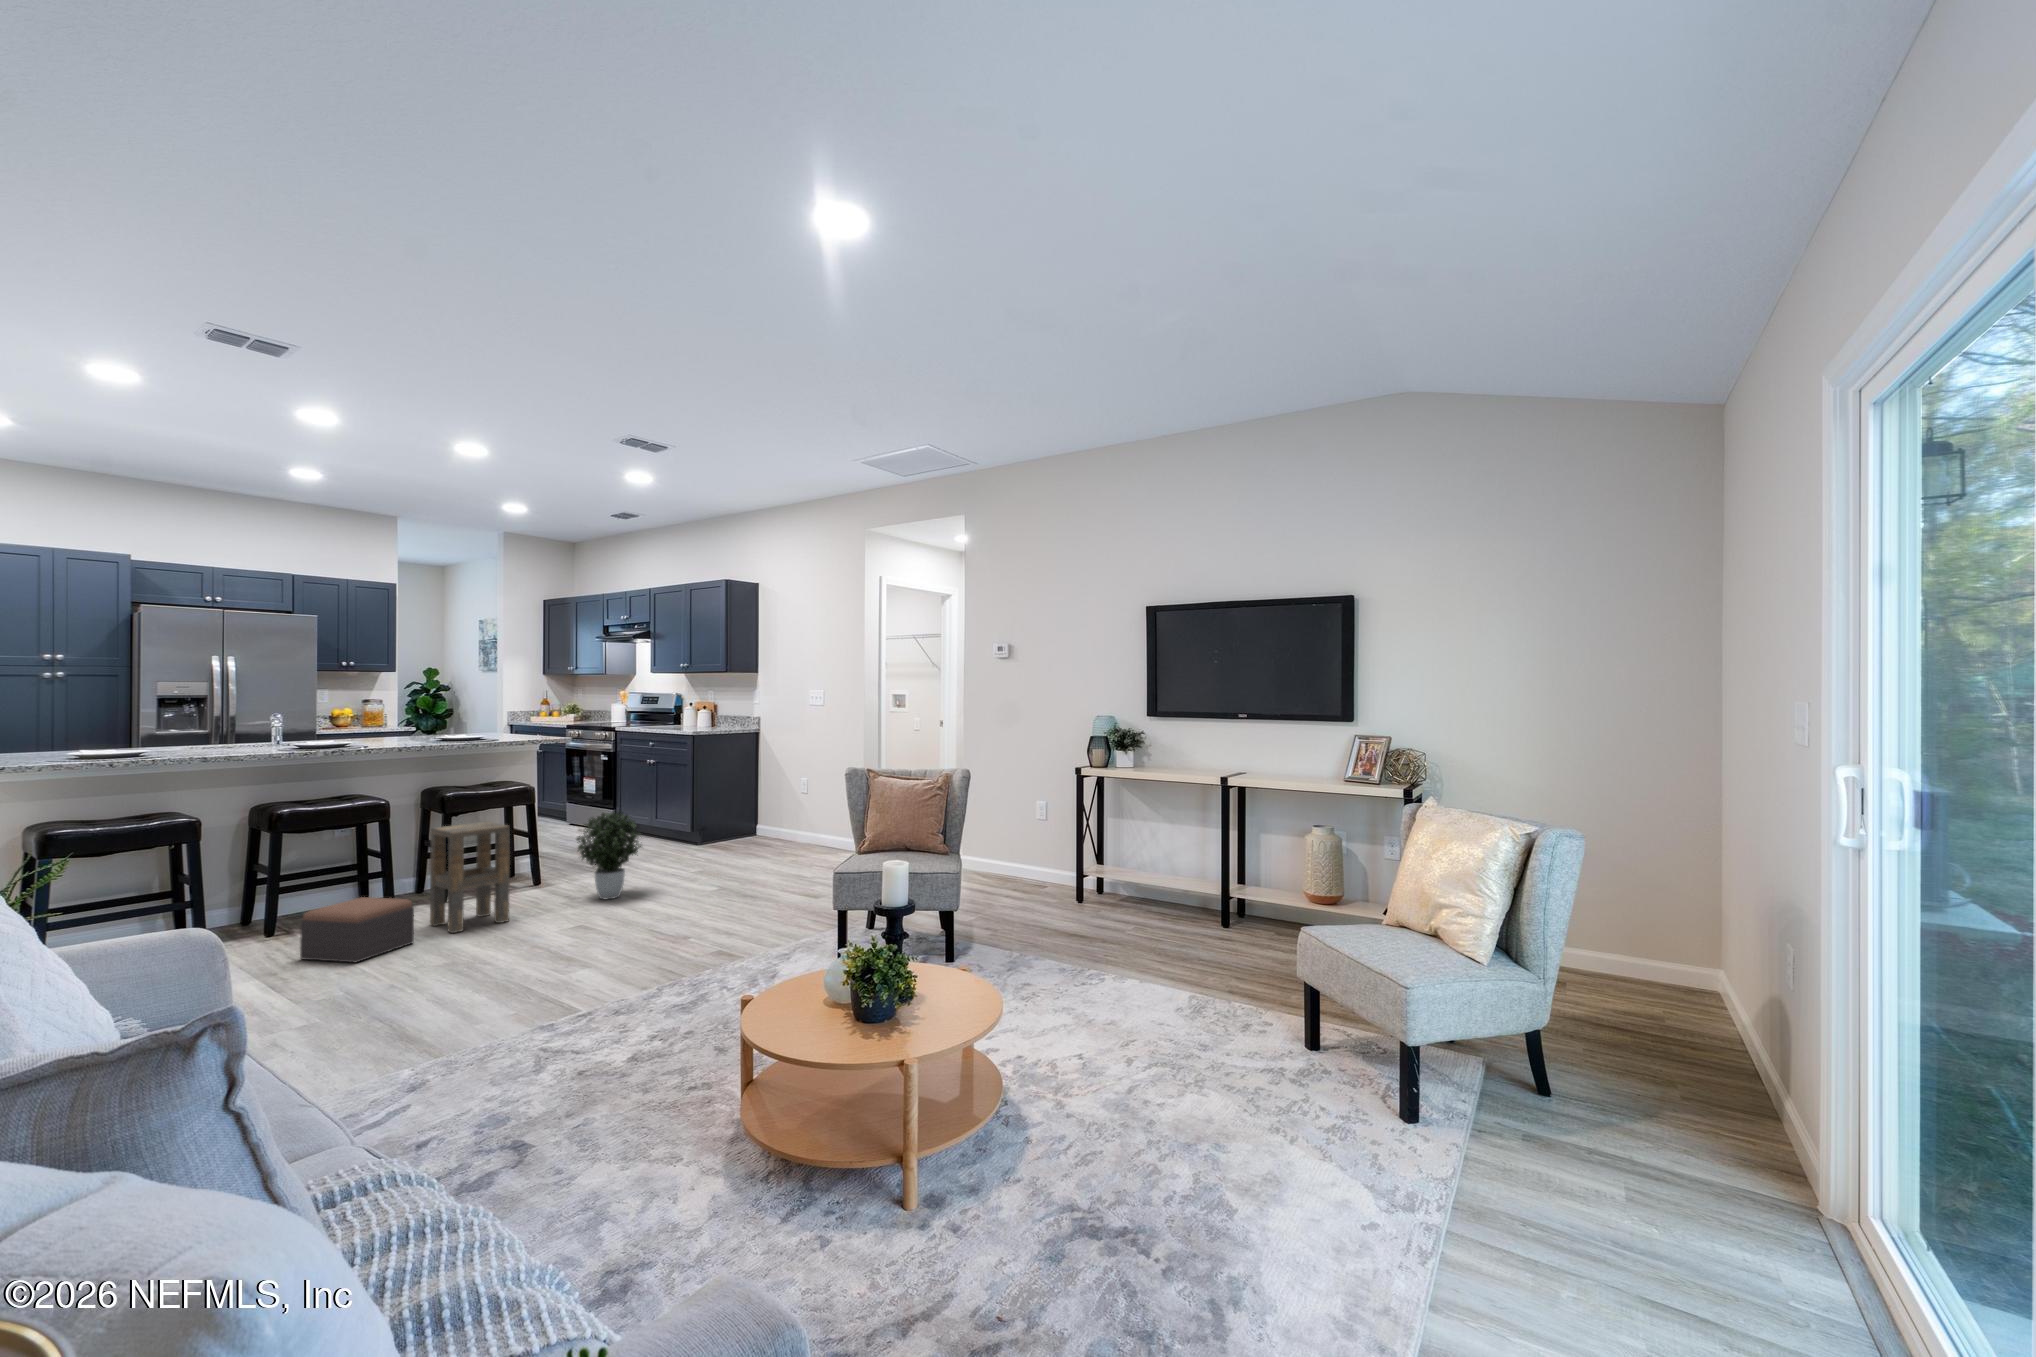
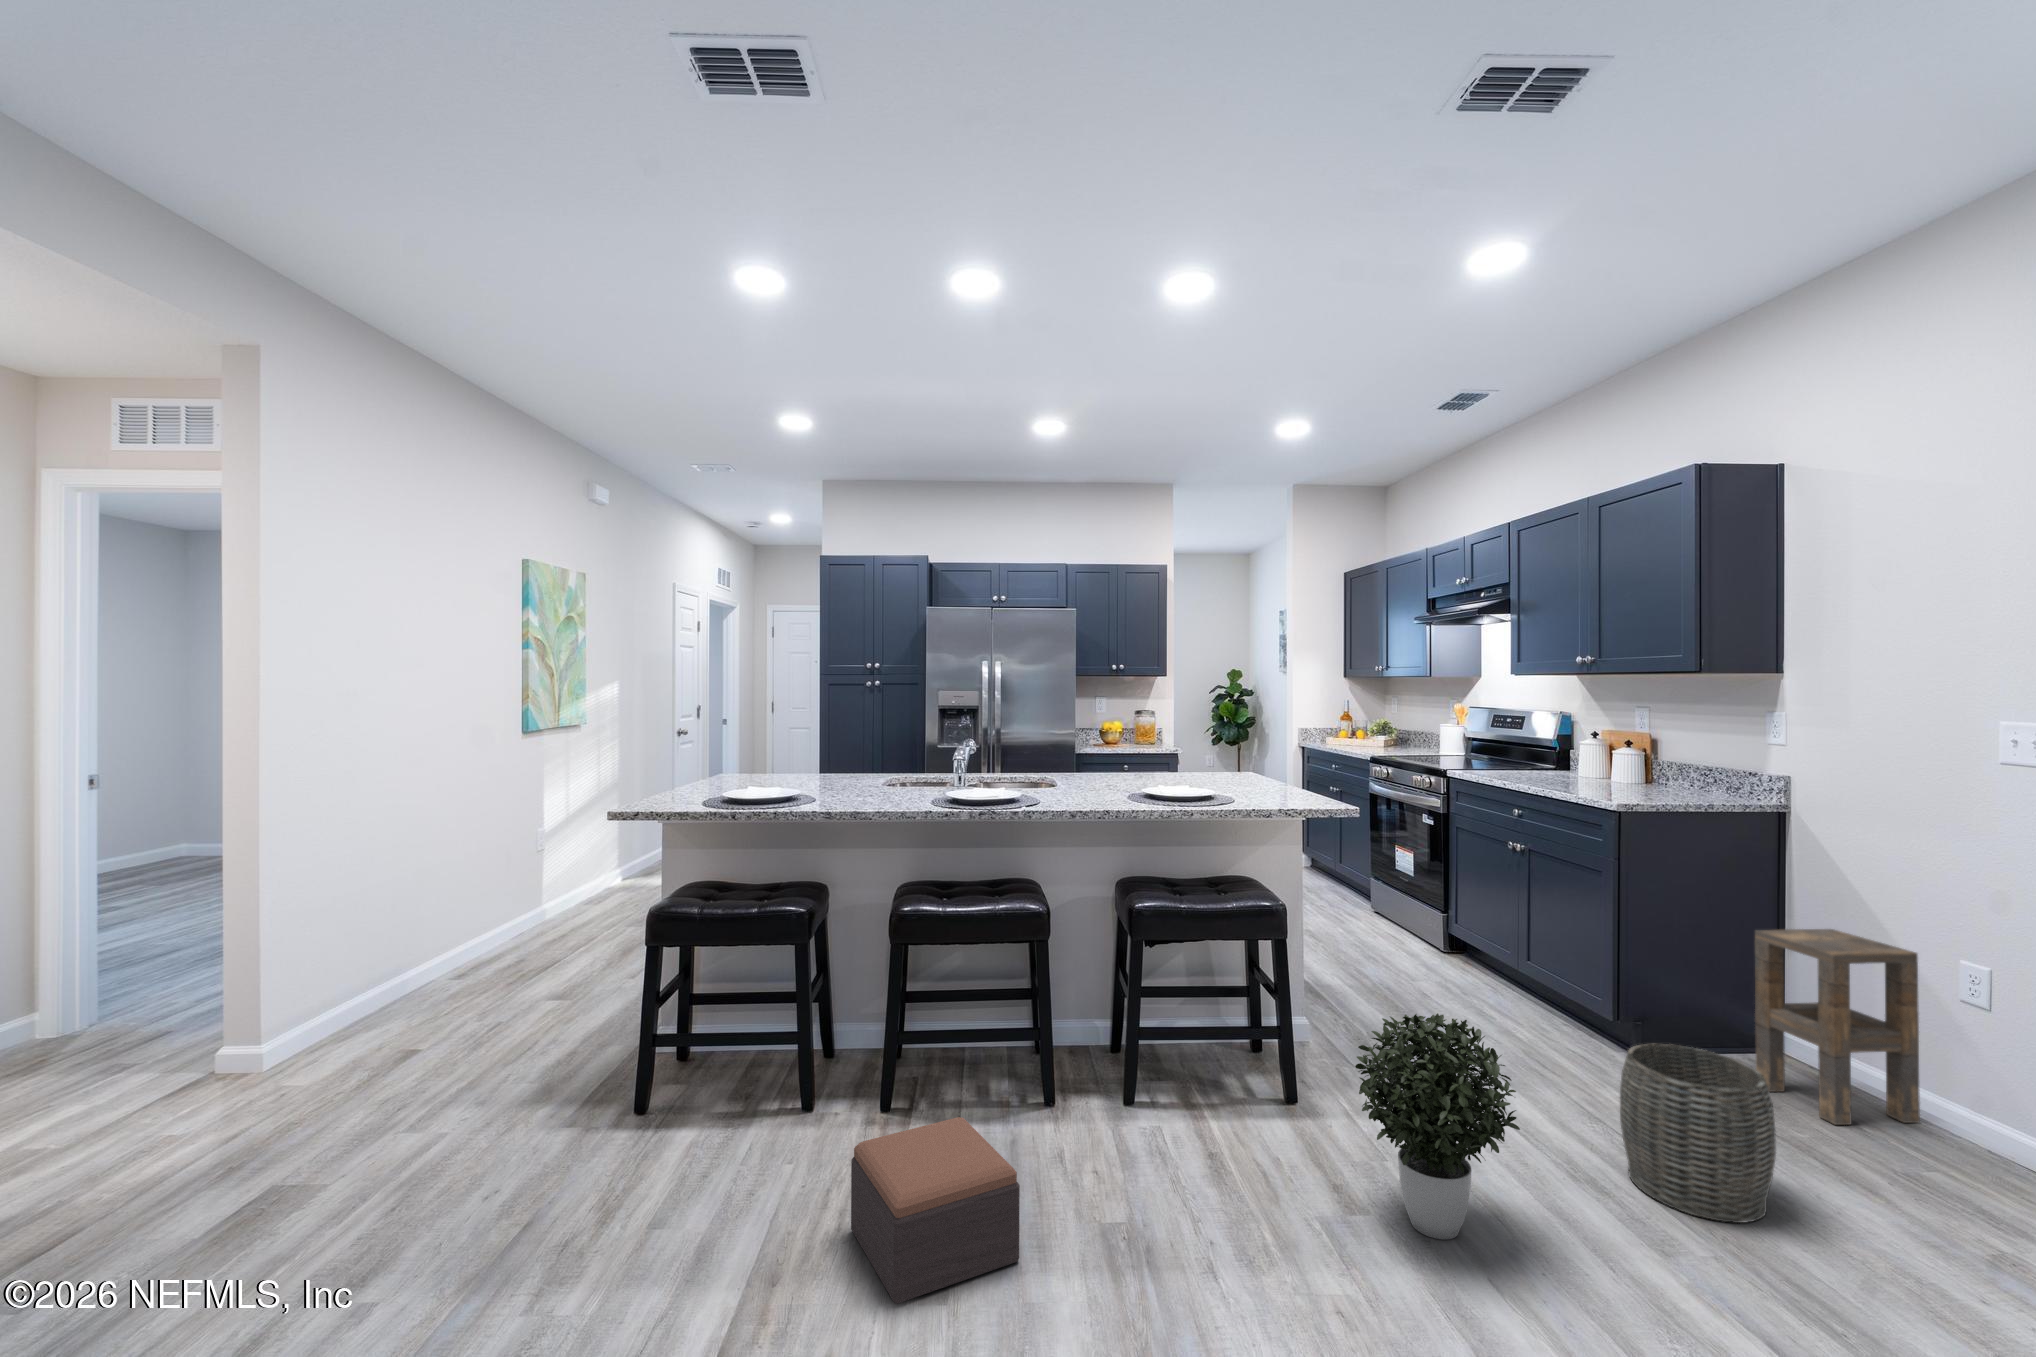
woven basket: none [685,820,736,876] -> present [1620,1044,1776,1223]
side table: present [430,821,510,933] -> present [1755,929,1920,1125]

